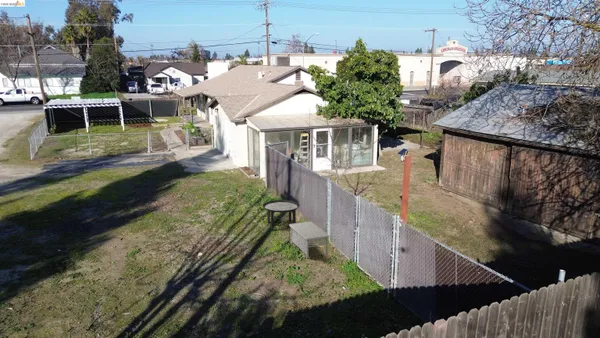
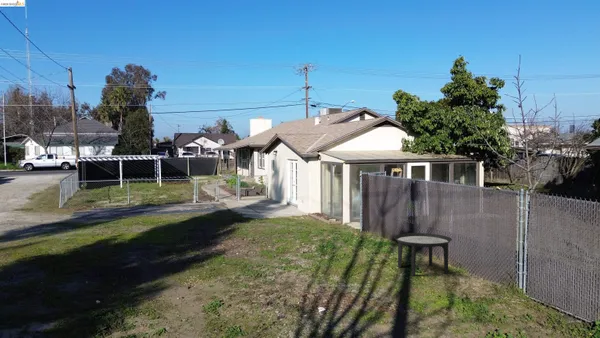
storage bench: present [289,222,330,258] -> none [458,258,548,315]

